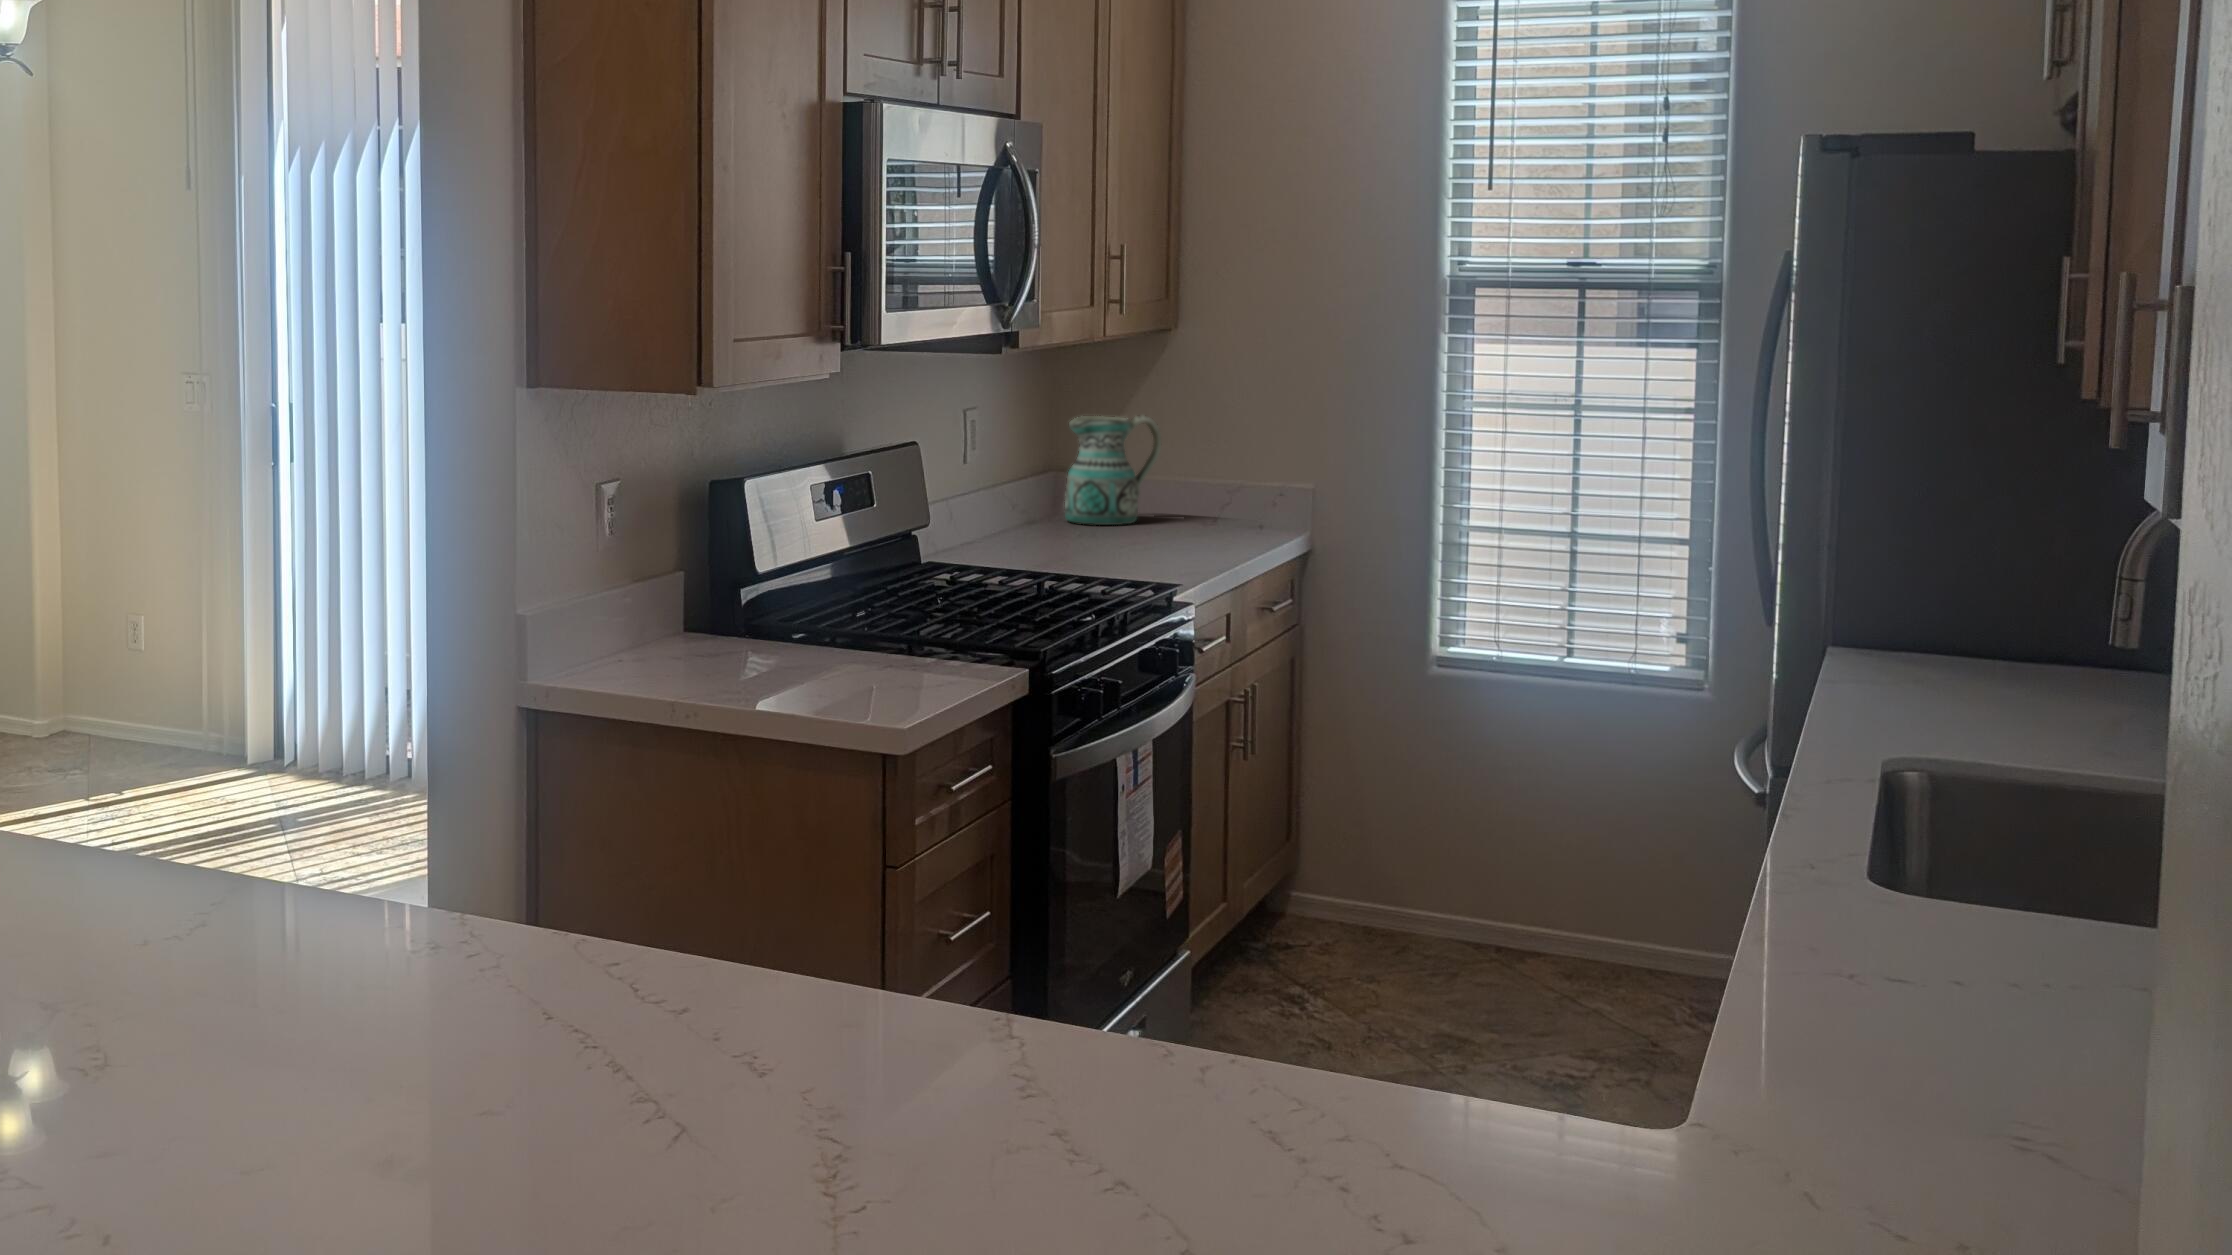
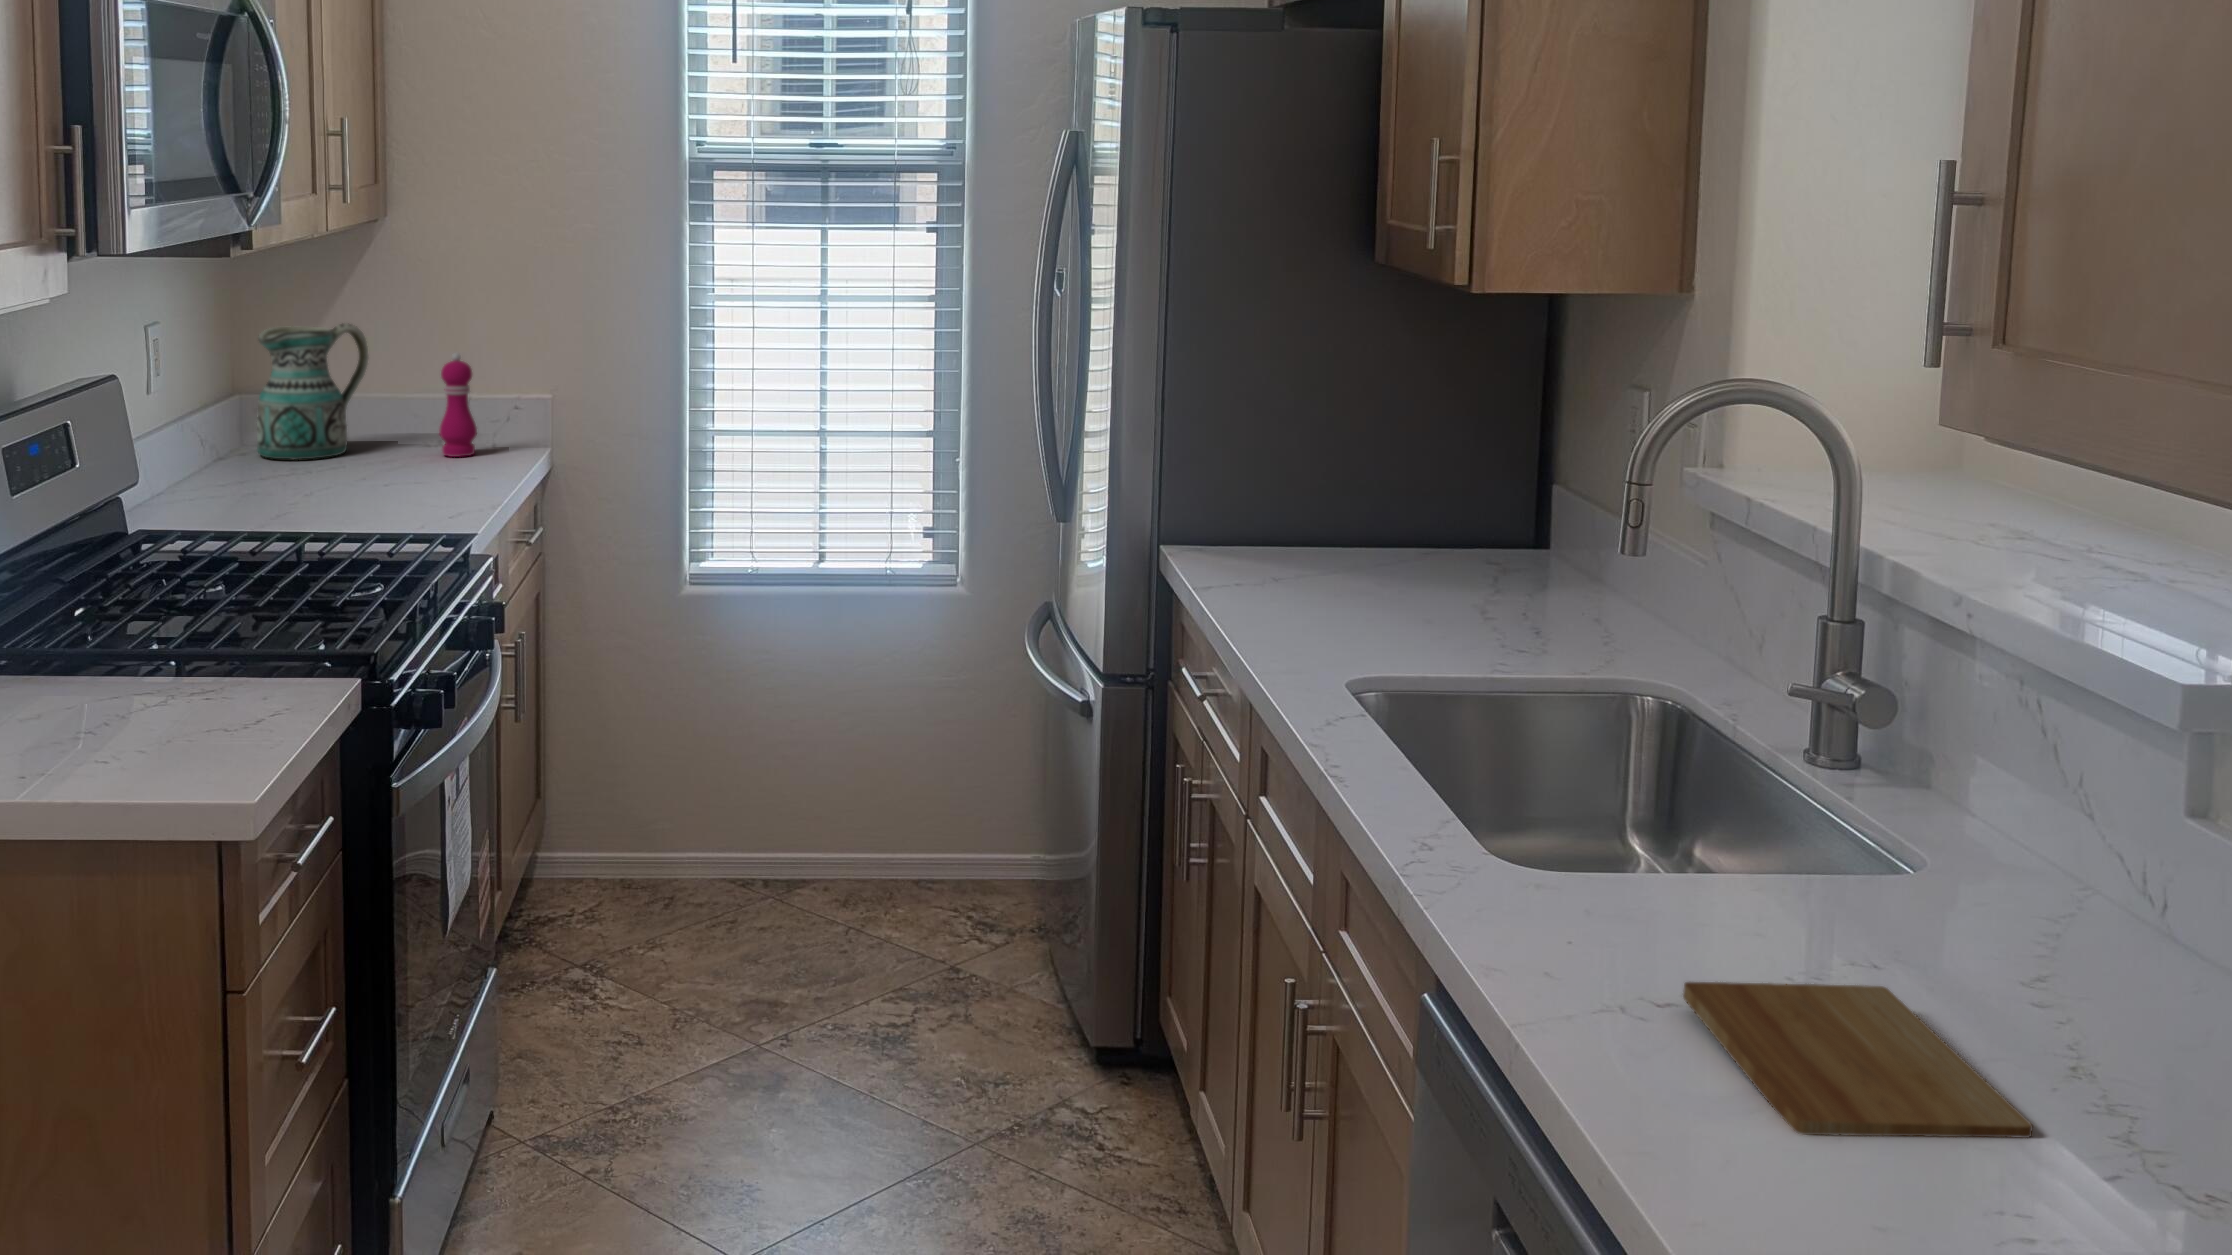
pepper mill: none [1210,442,1242,531] -> present [439,353,477,457]
cutting board: none [1836,938,2070,1068] -> present [1683,982,2033,1138]

